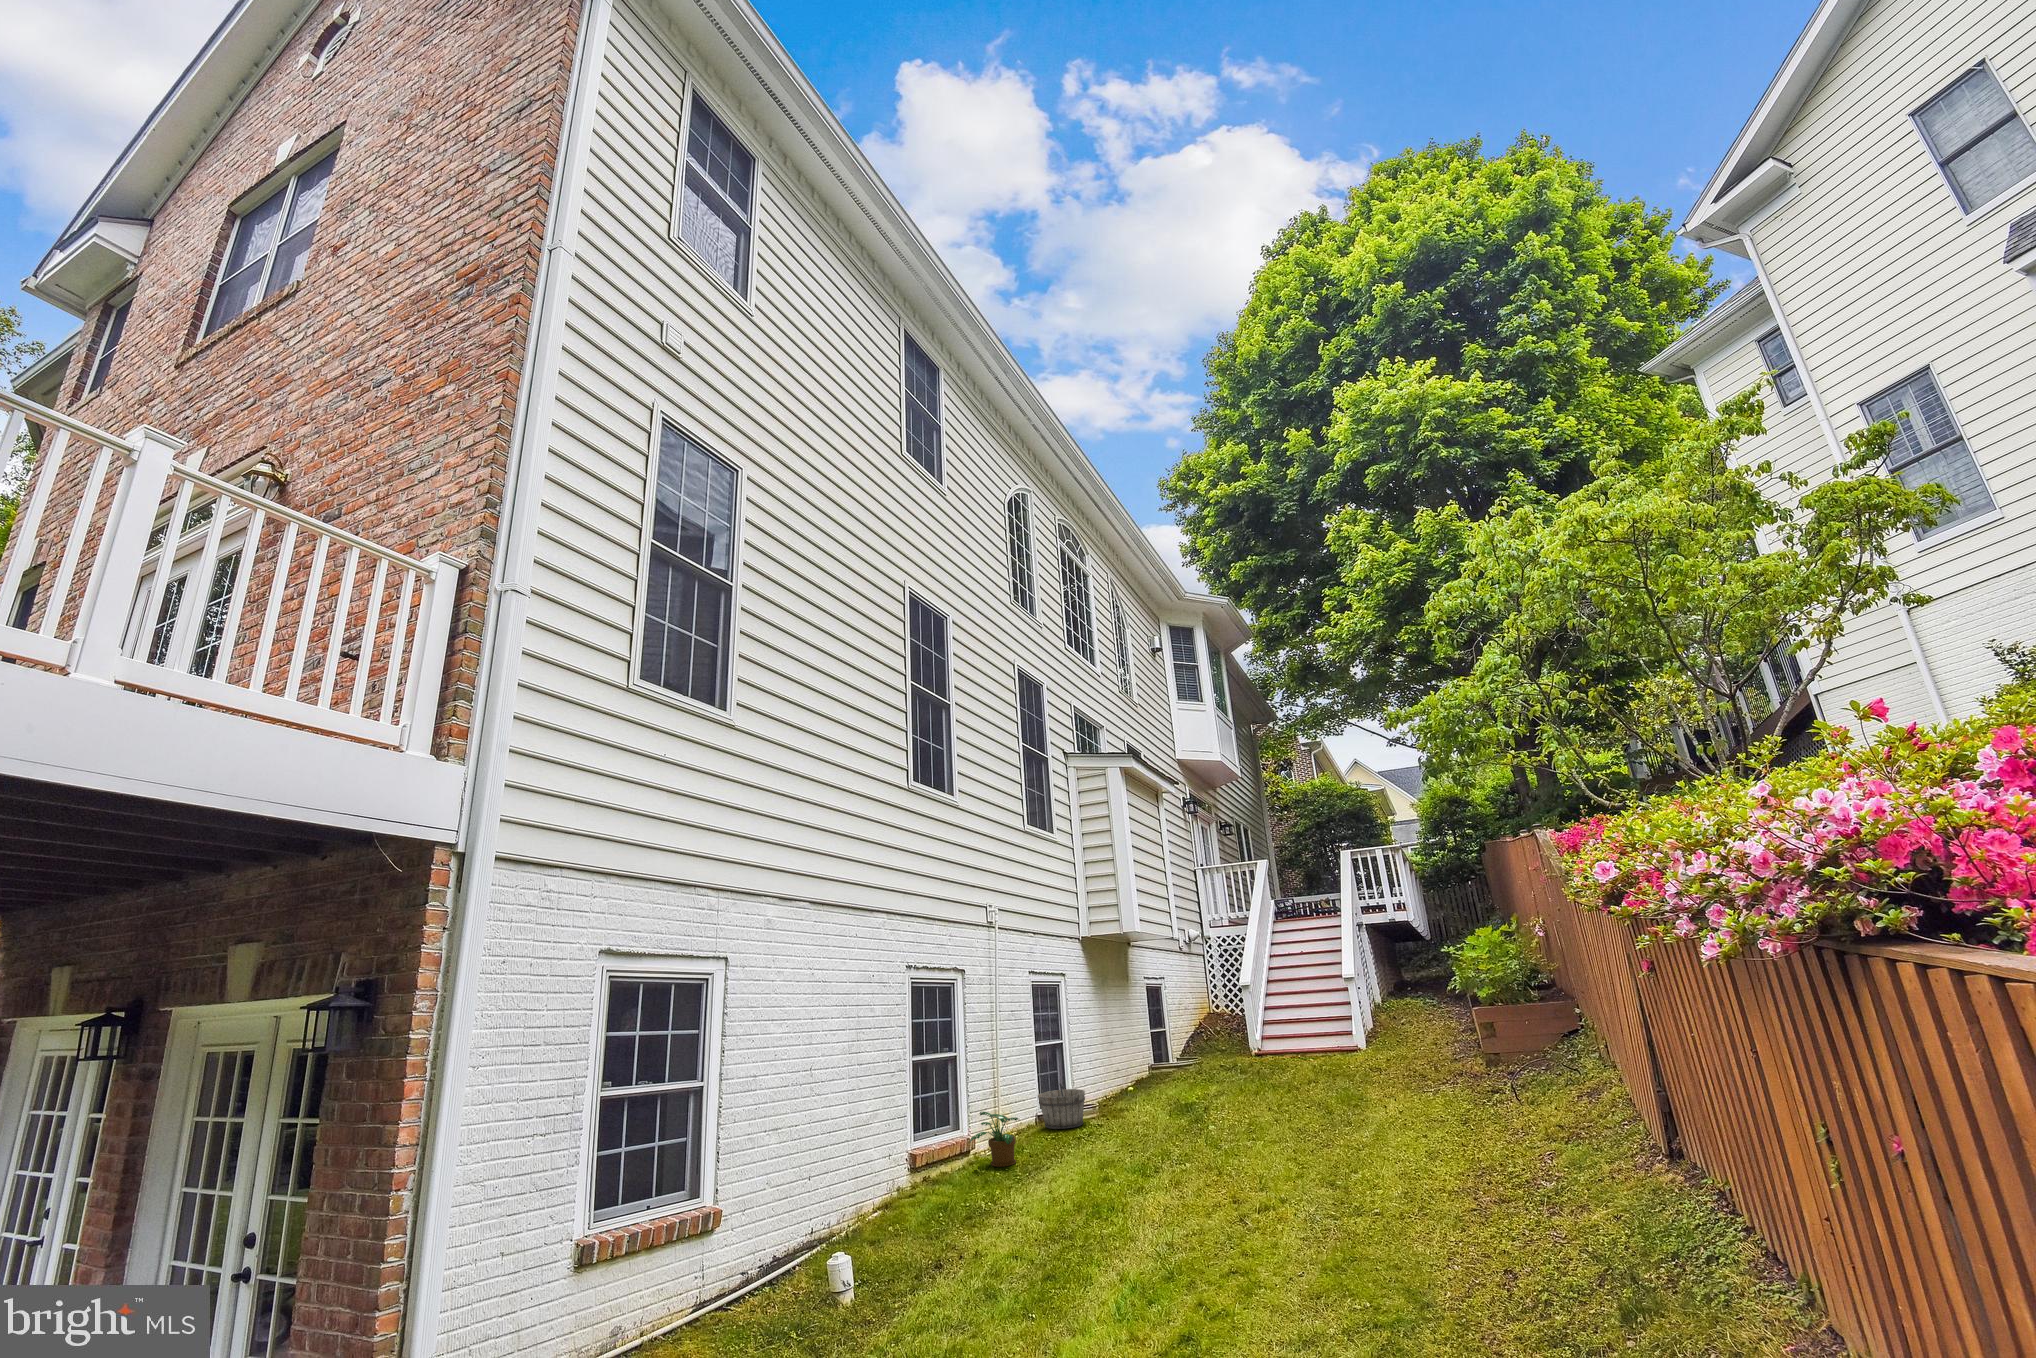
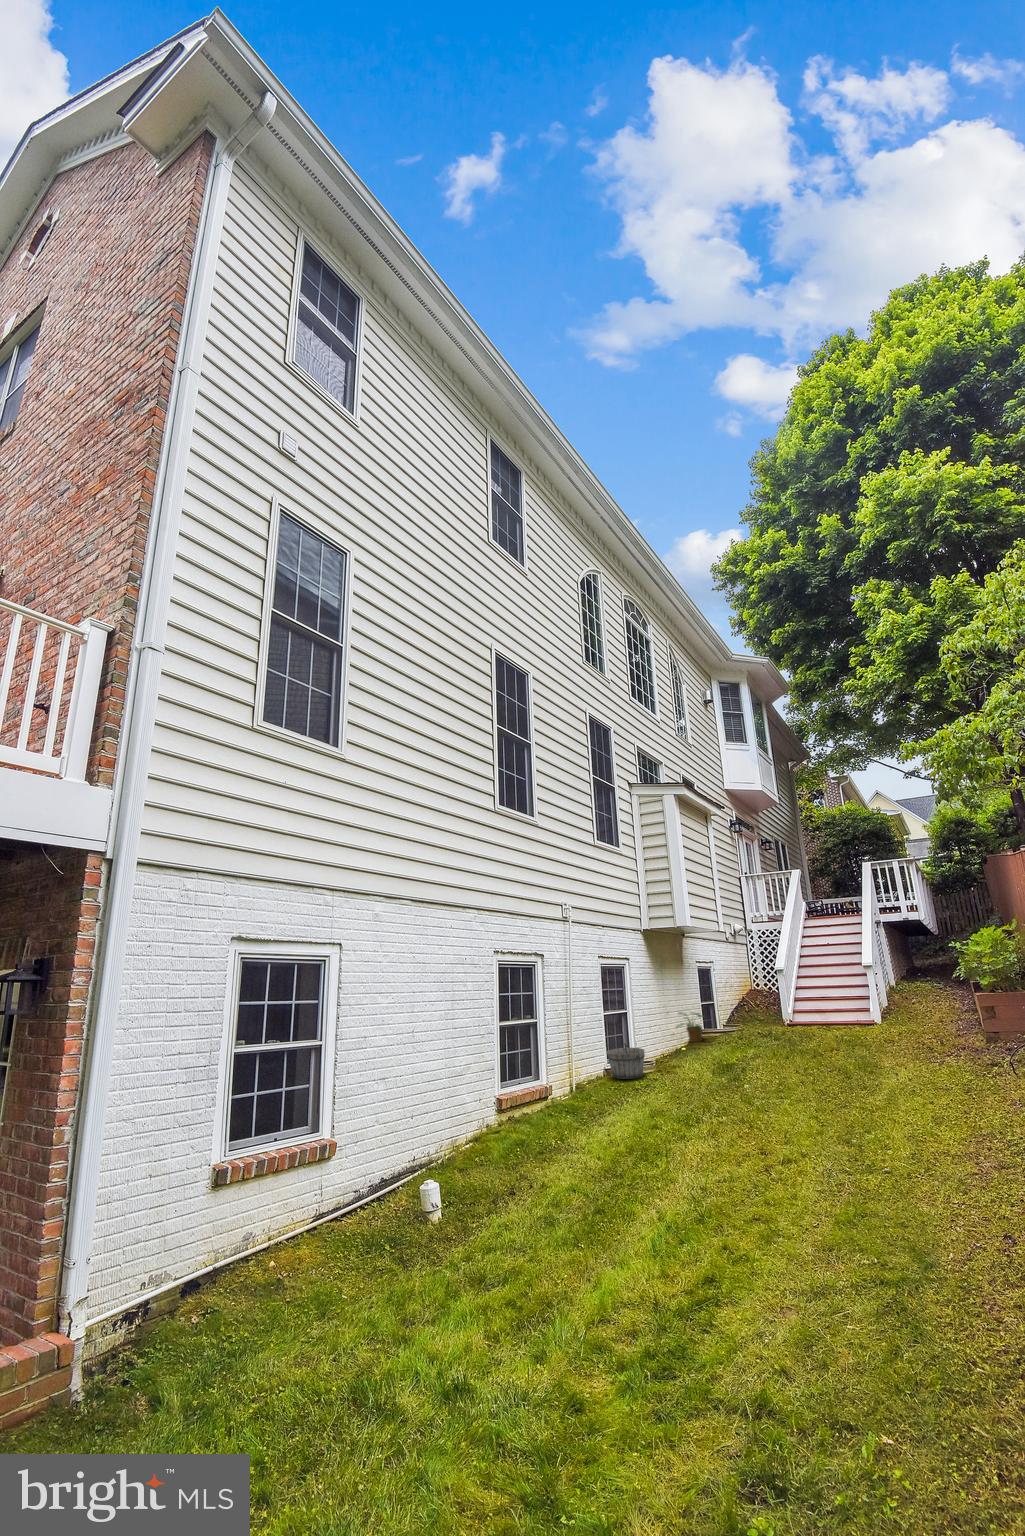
potted plant: present [970,1111,1018,1167] -> present [676,1012,702,1042]

